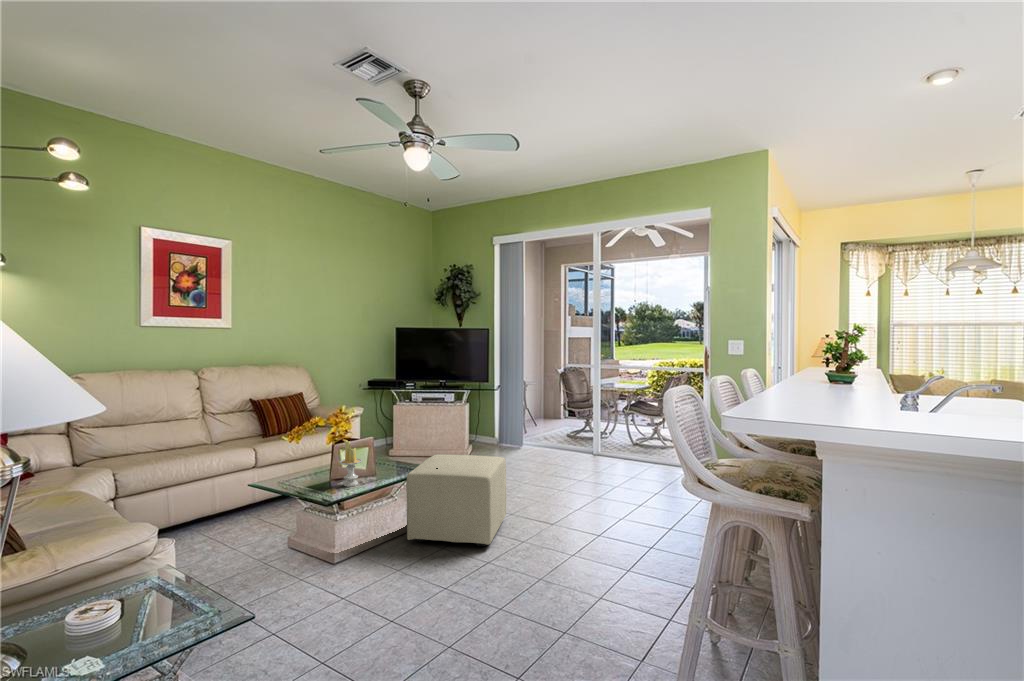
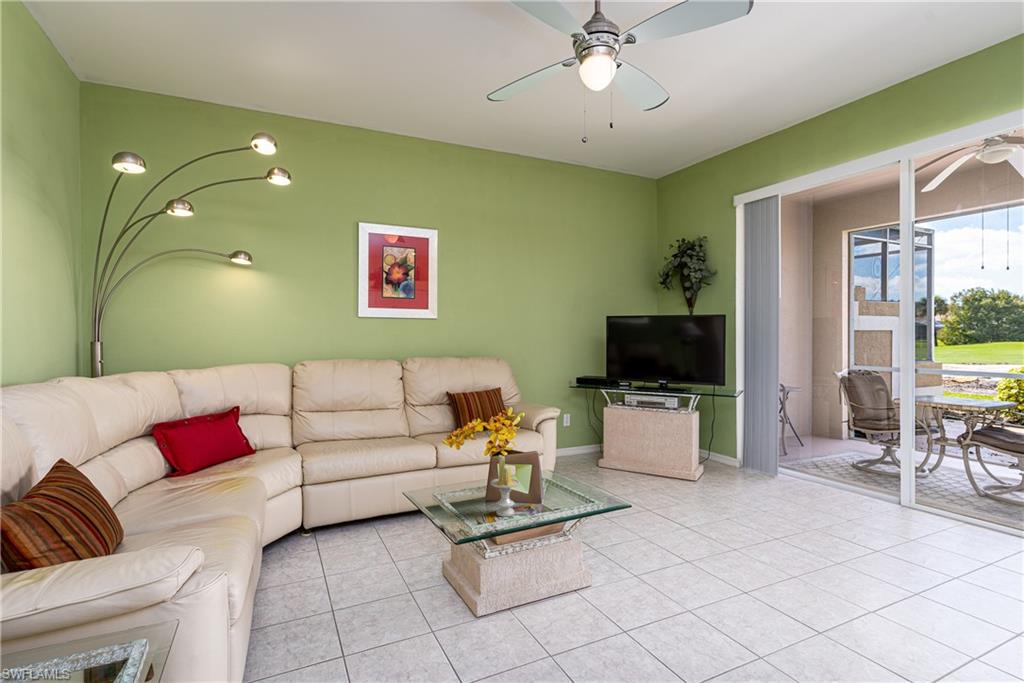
ottoman: present [406,455,506,546] -> none [579,482,737,645]

